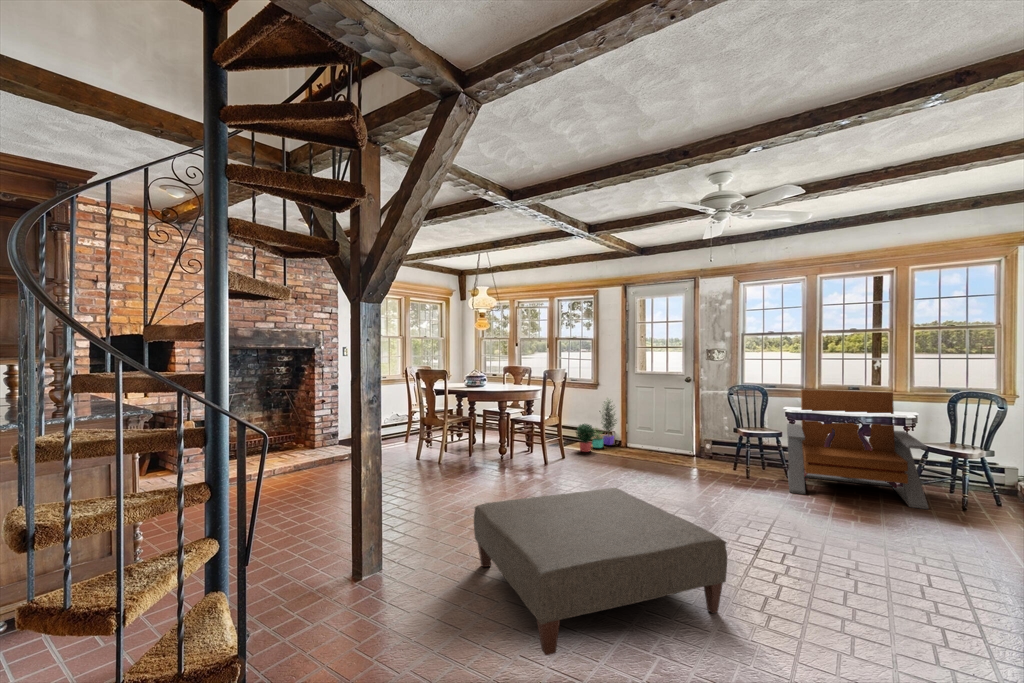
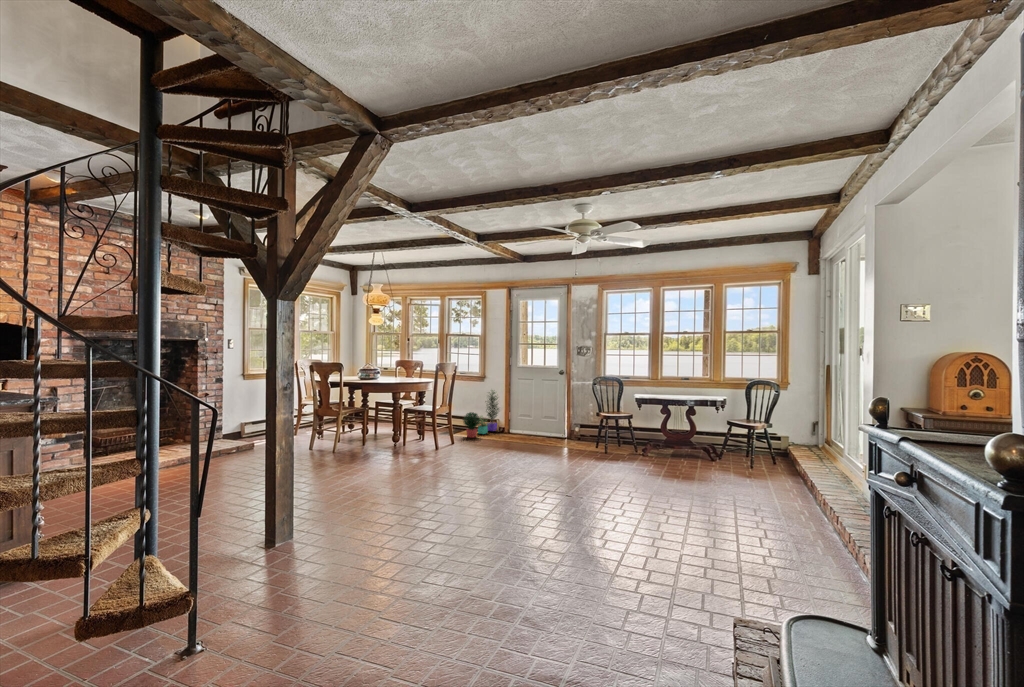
lounge chair: present [787,389,928,509] -> none [634,380,728,469]
ottoman: present [474,488,727,655] -> none [378,461,579,585]

